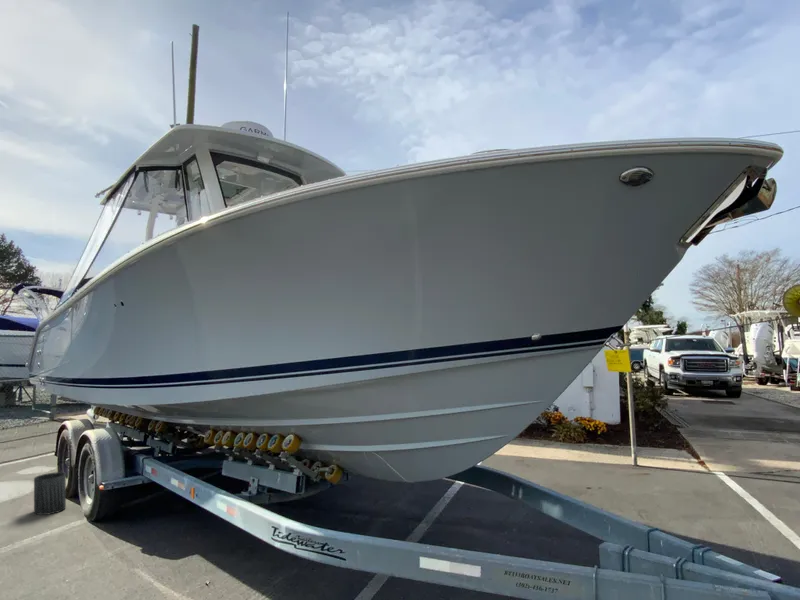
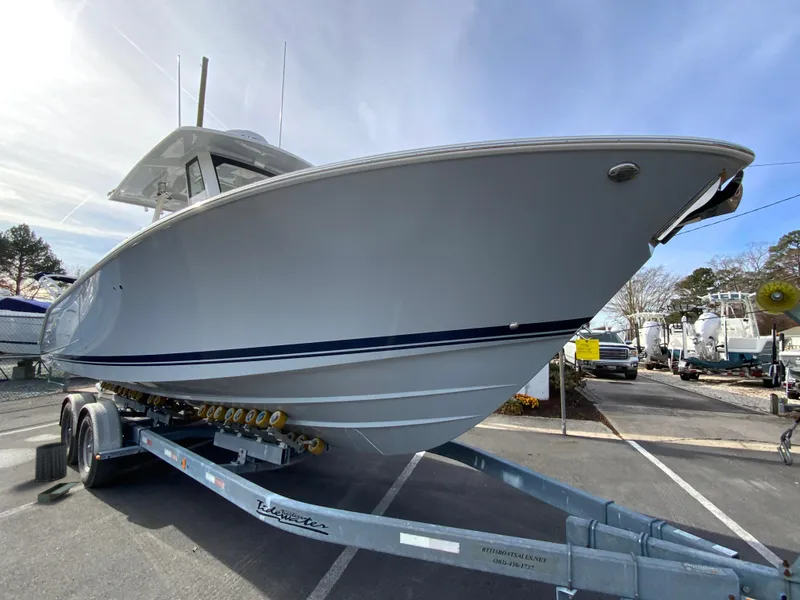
toolbox: none [42,514,83,535] -> present [38,482,80,502]

